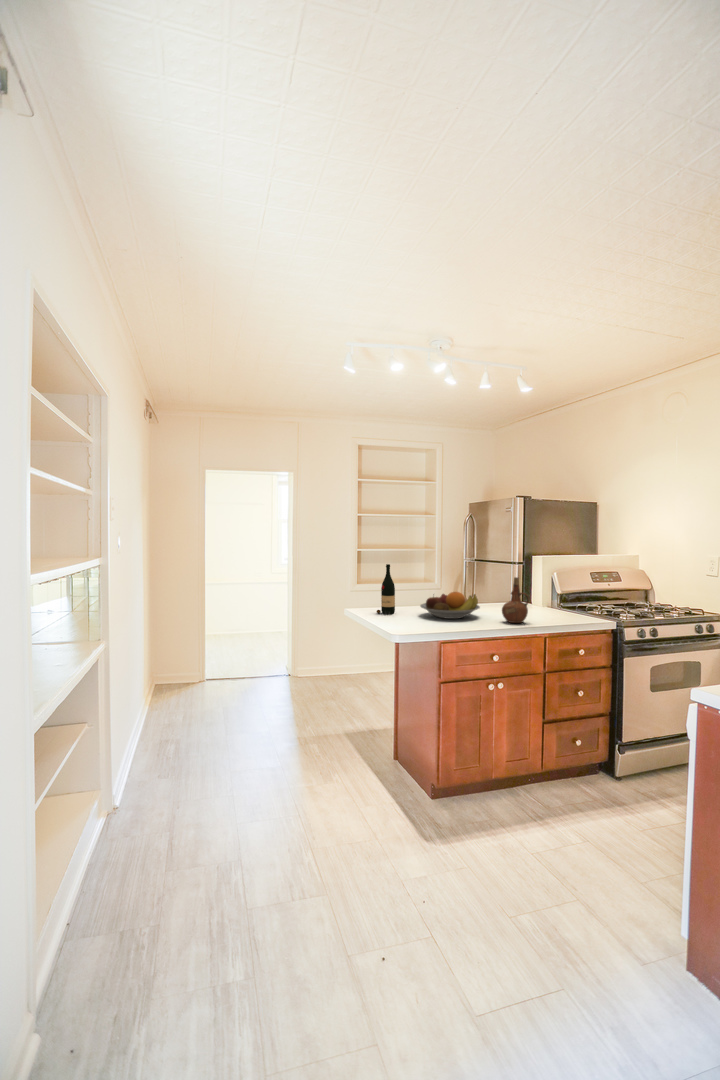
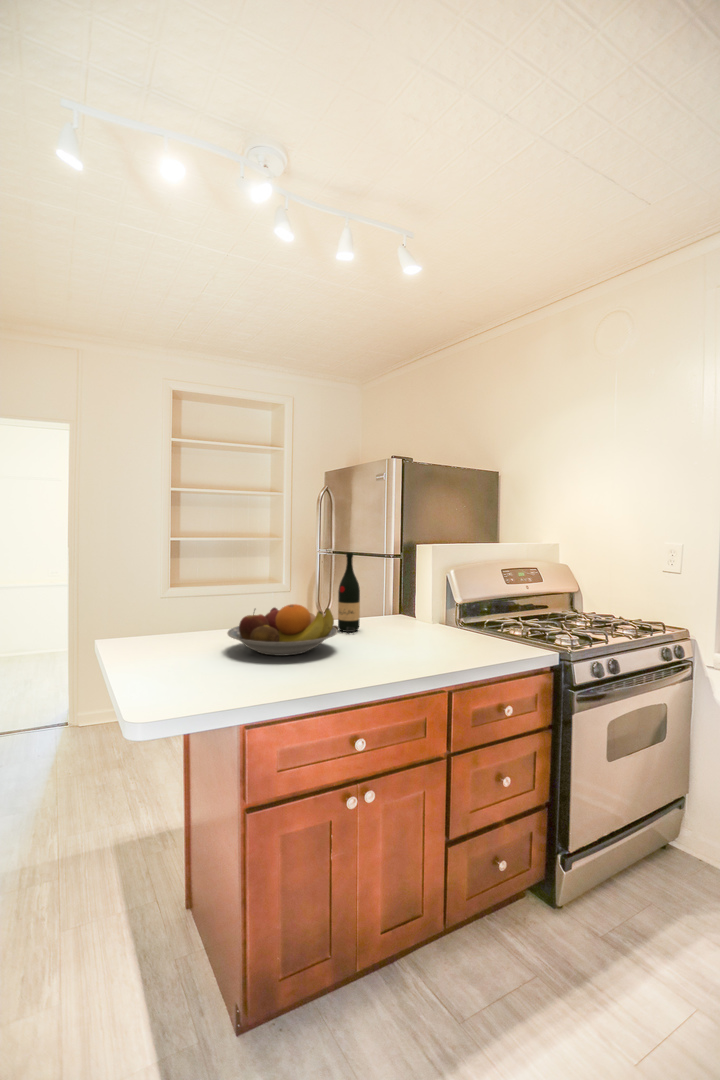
wine bottle: present [377,564,395,614] -> present [333,553,360,633]
ceramic pitcher: present [502,577,529,623] -> none [376,577,425,662]

